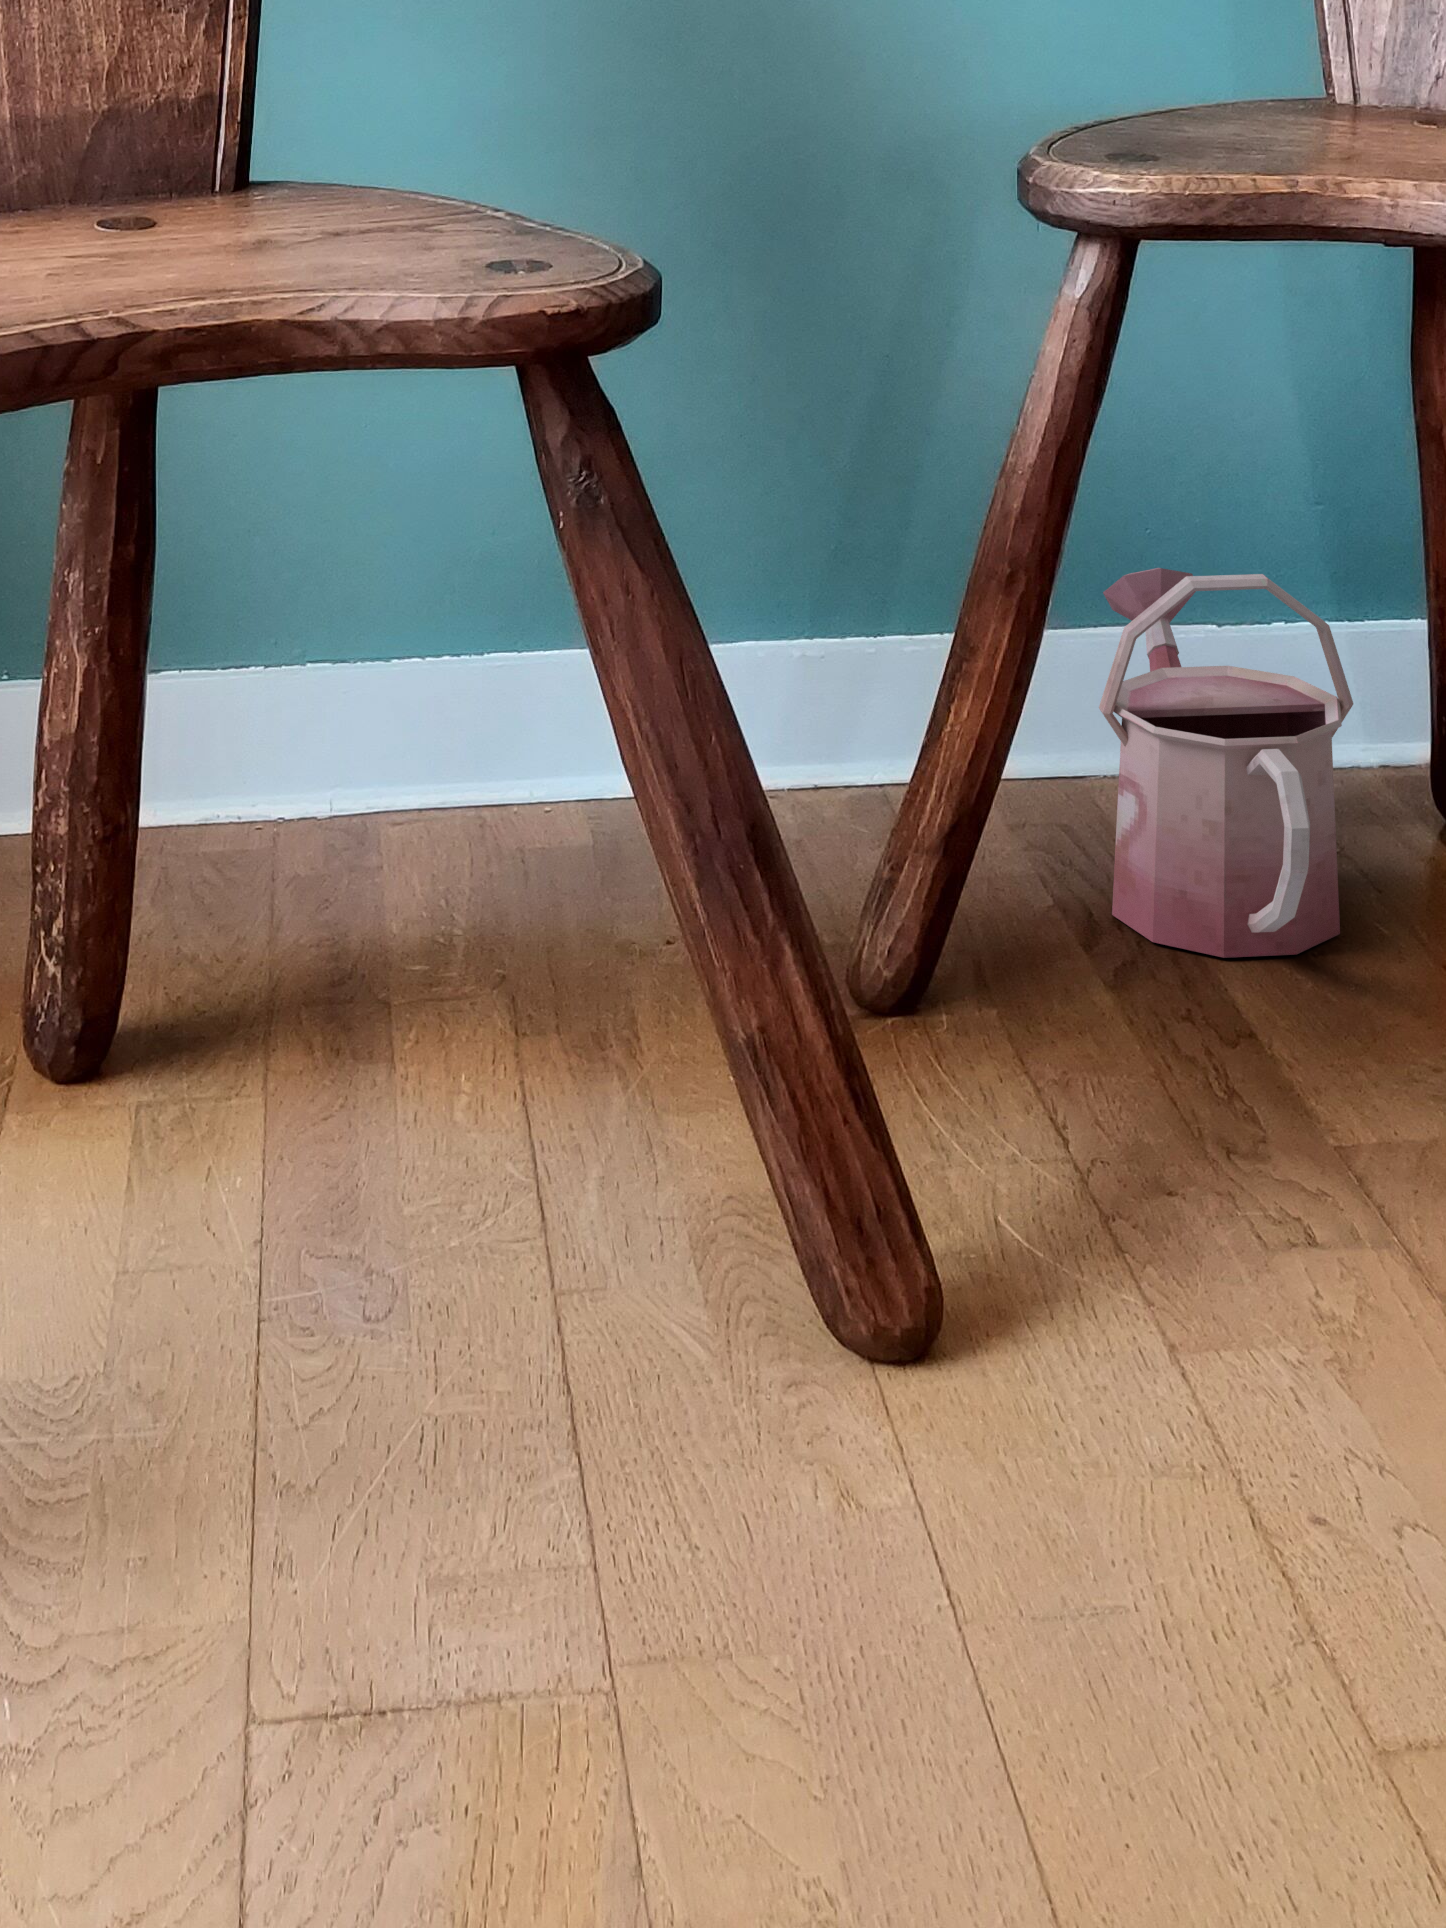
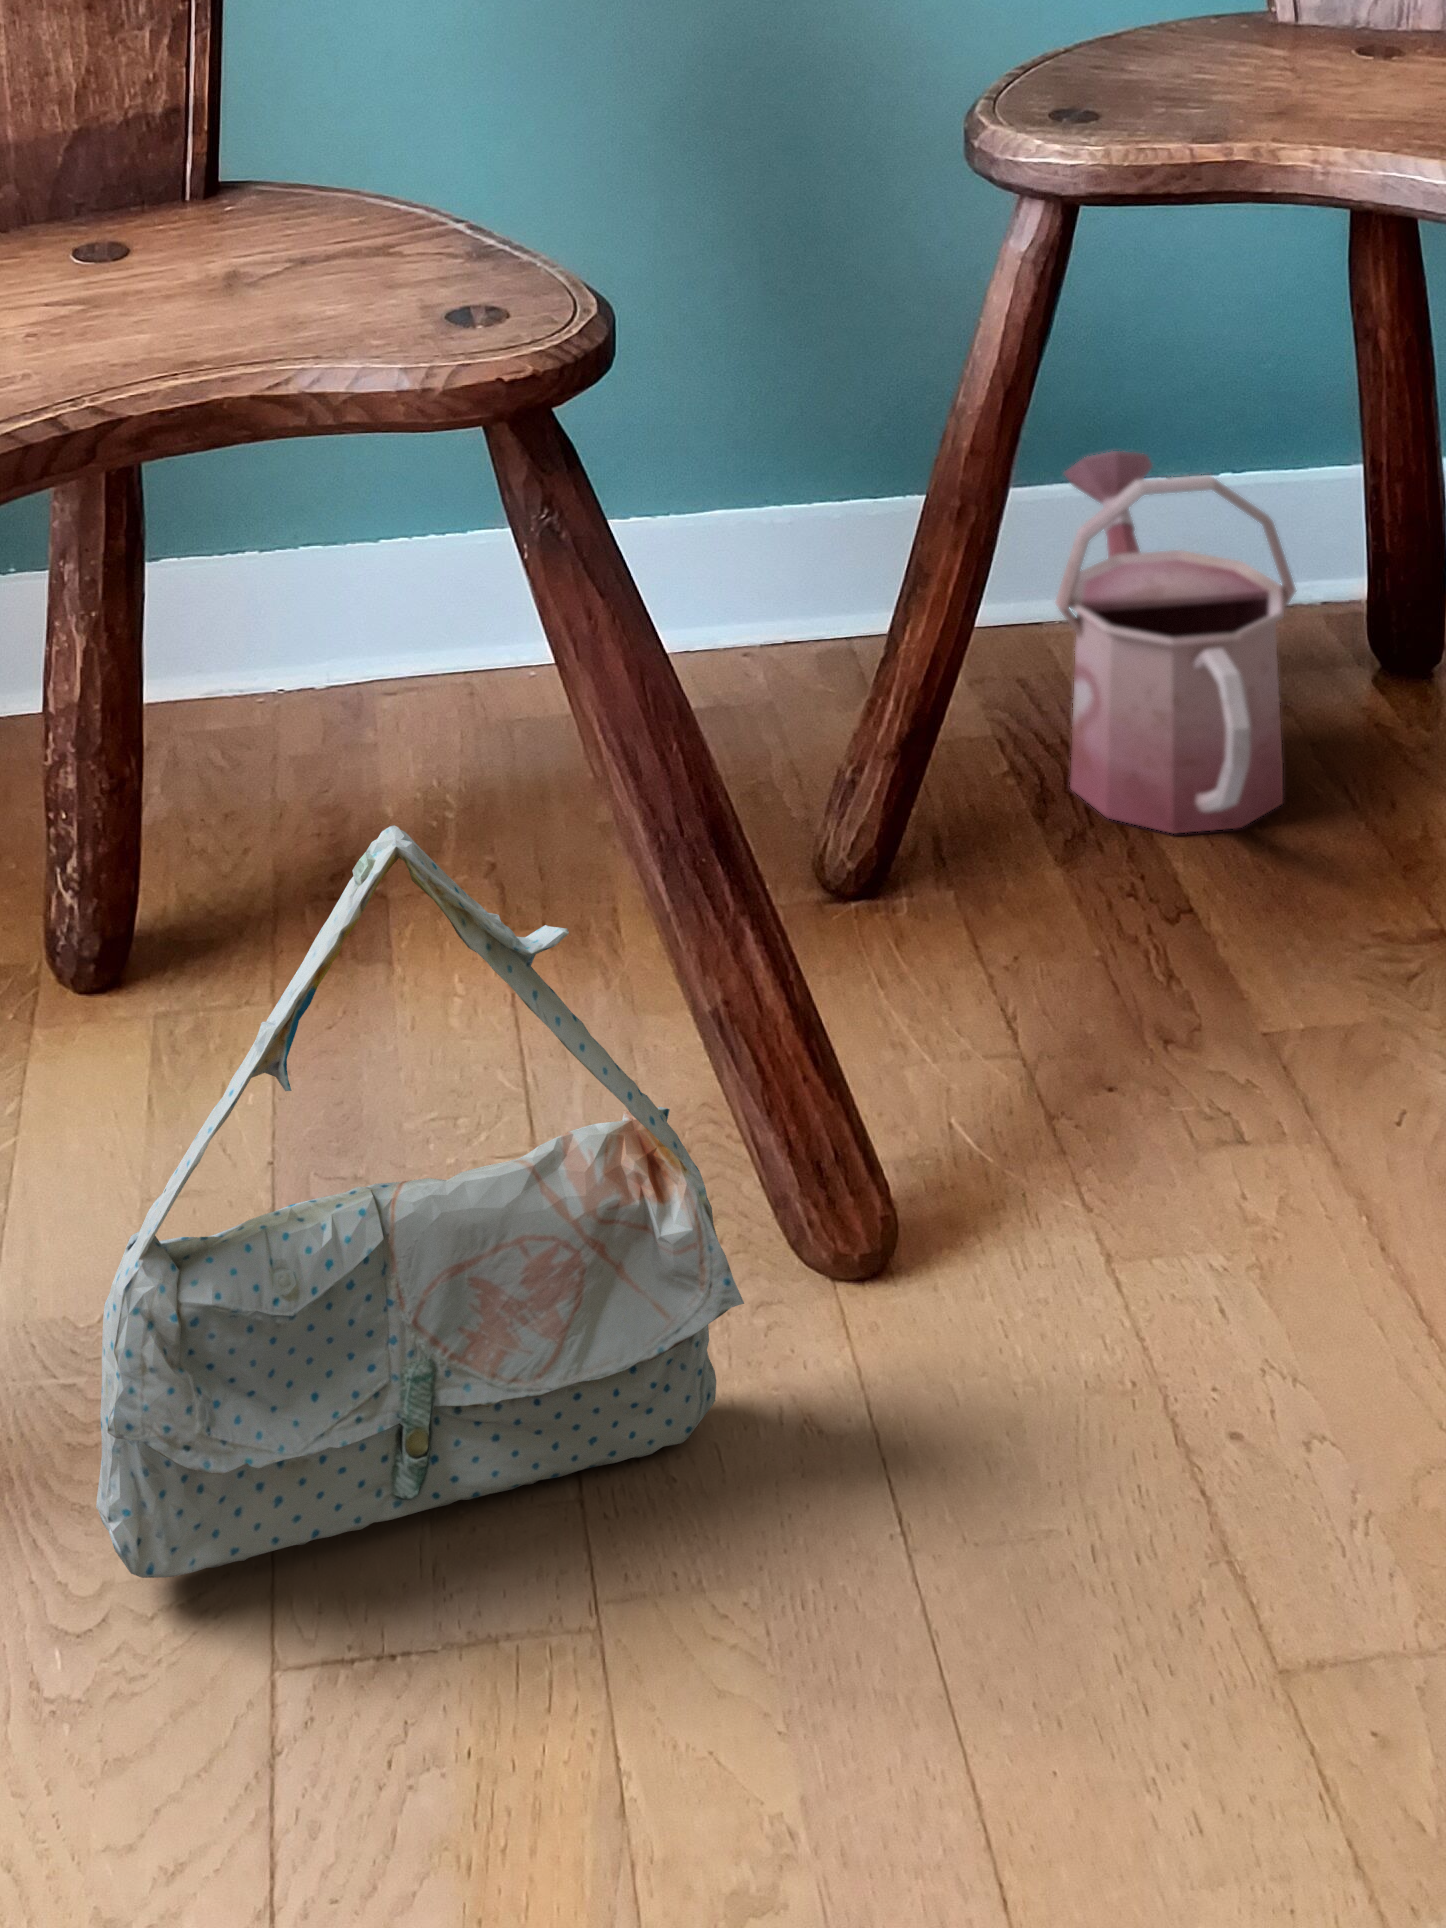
bag: none [56,768,782,1623] -> present [96,825,744,1578]

